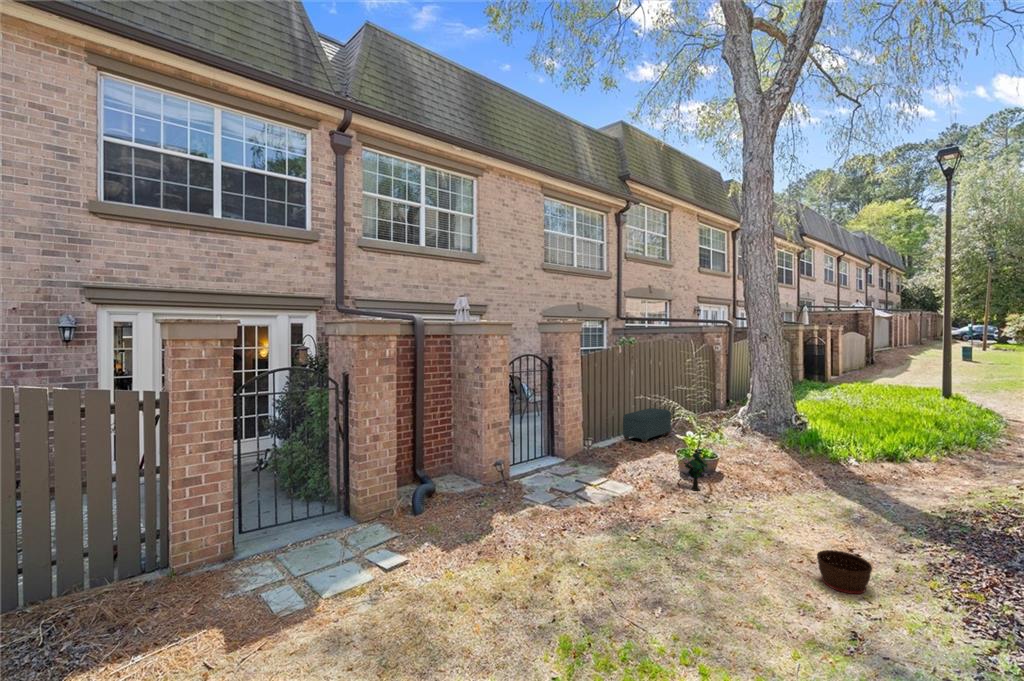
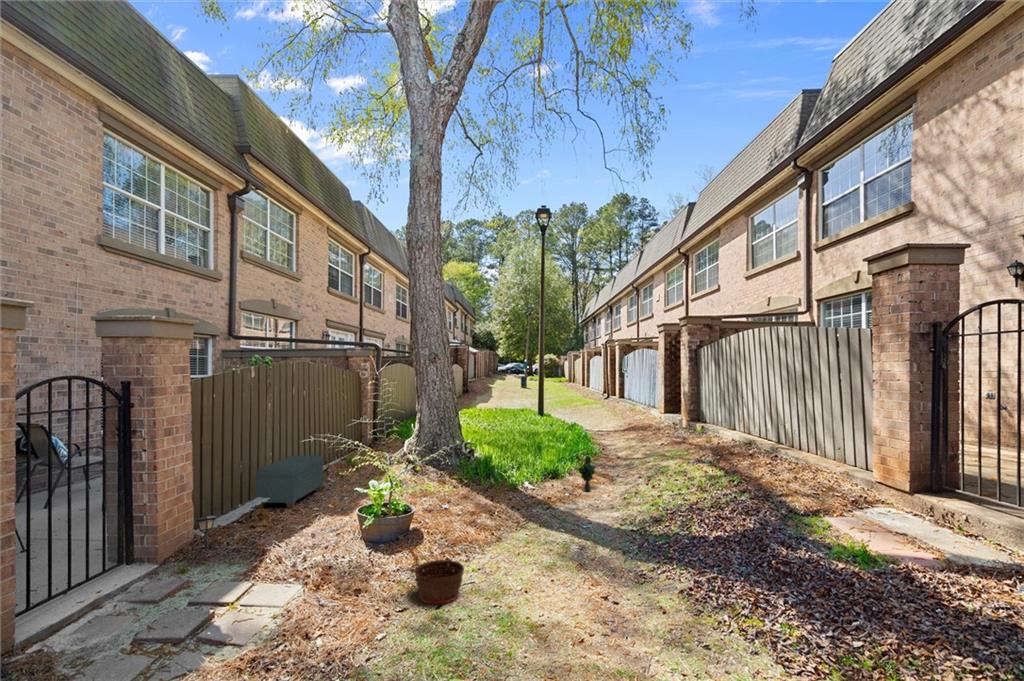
decorative plant: present [684,450,707,491] -> present [578,453,596,492]
basket: present [817,550,872,594] -> present [415,560,464,604]

